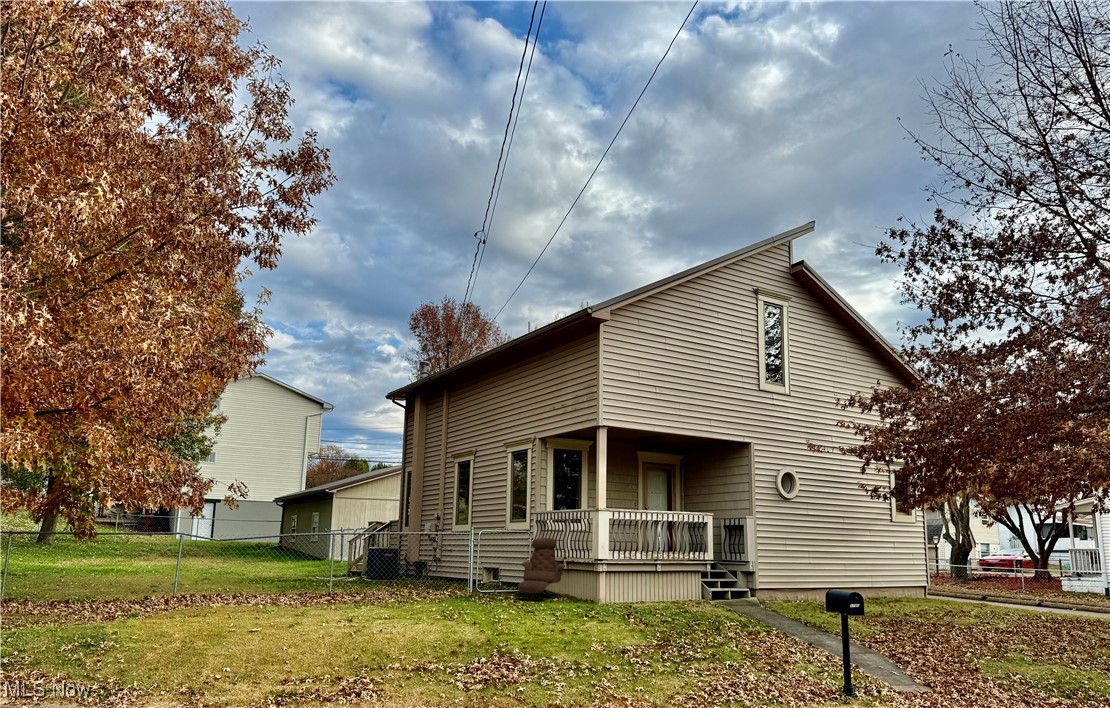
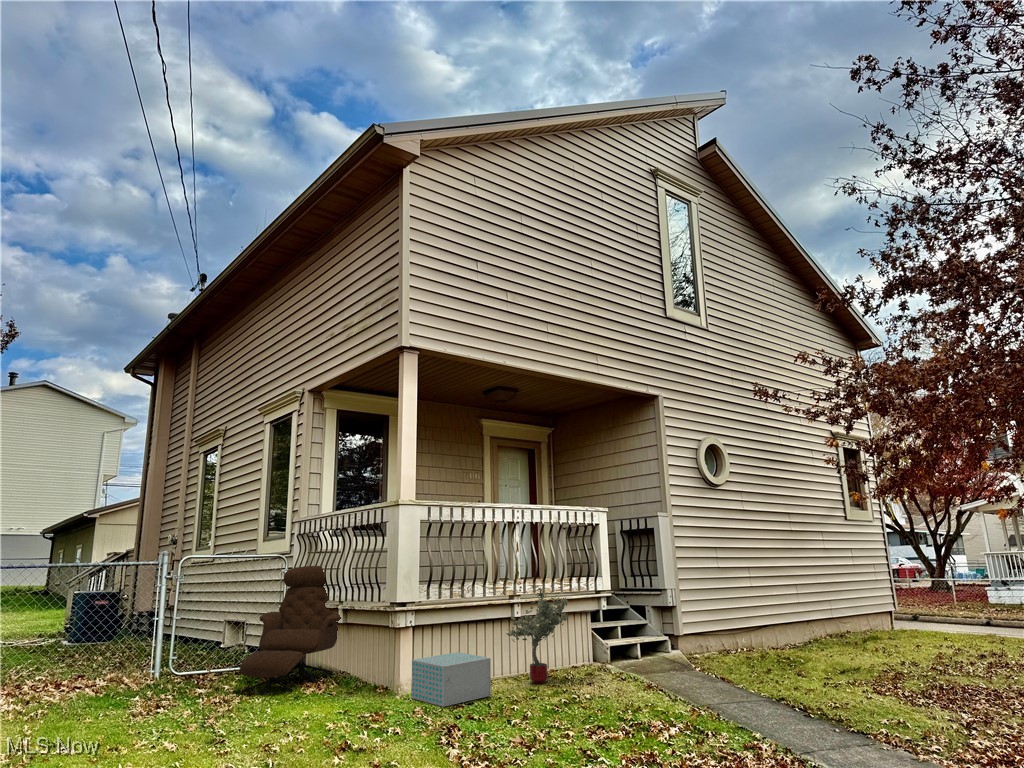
potted tree: none [652,556,686,606] -> present [506,588,568,684]
storage box: none [604,587,644,610] -> present [411,652,491,707]

